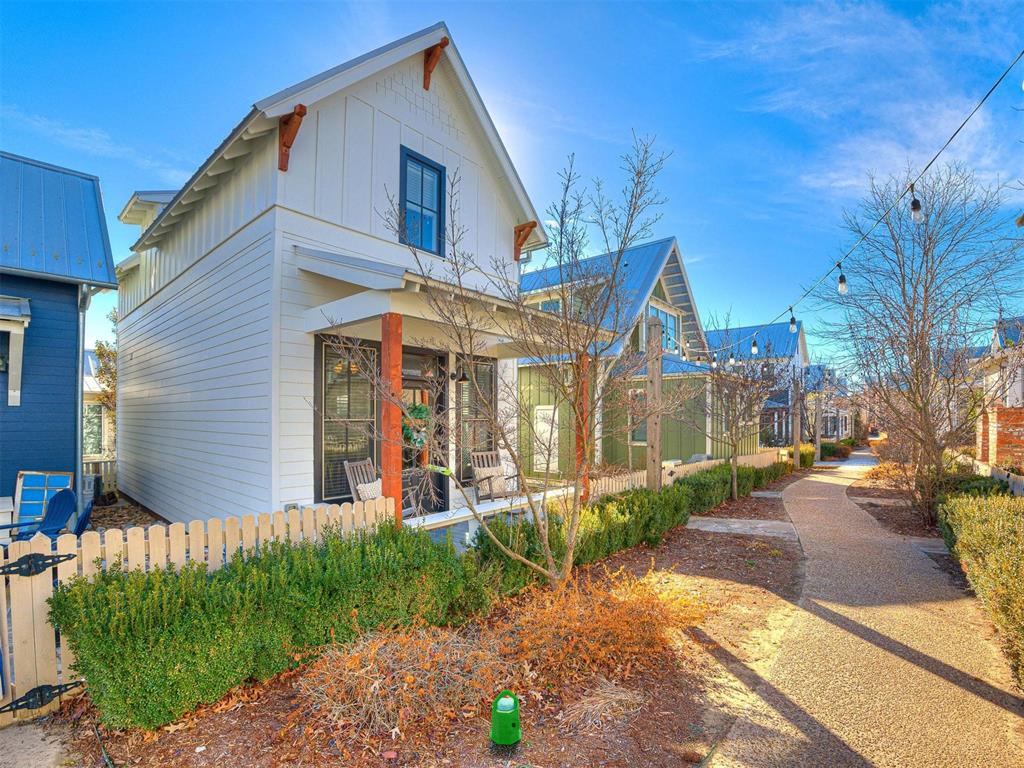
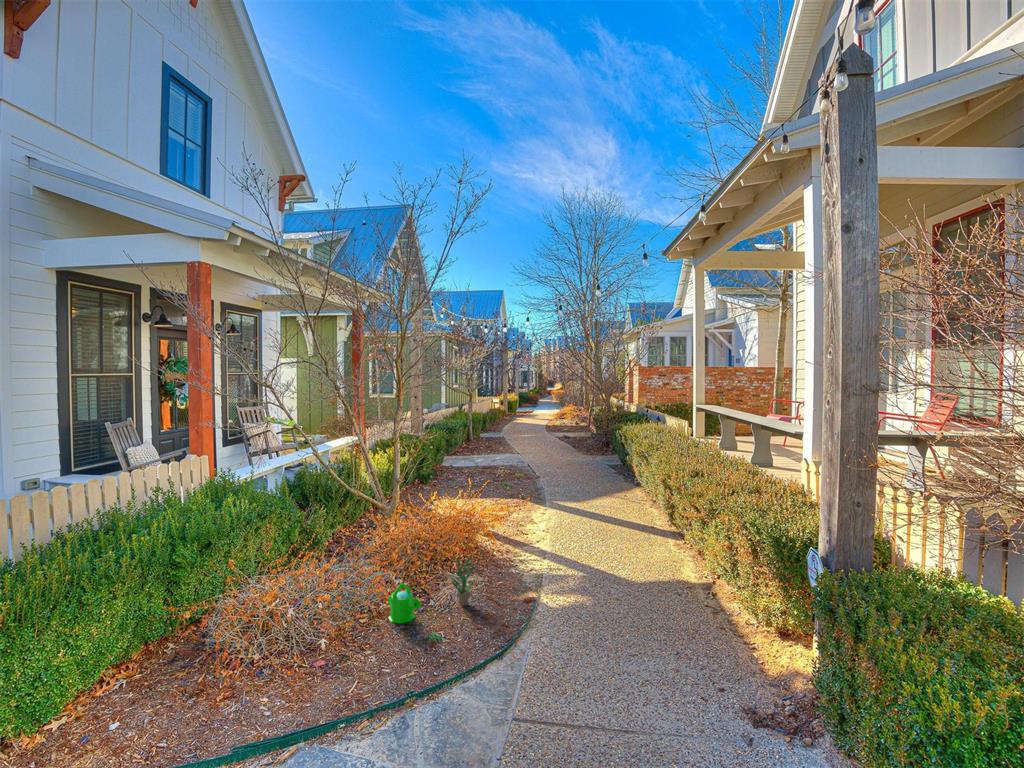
potted plant: none [573,670,609,742] -> present [451,557,477,606]

